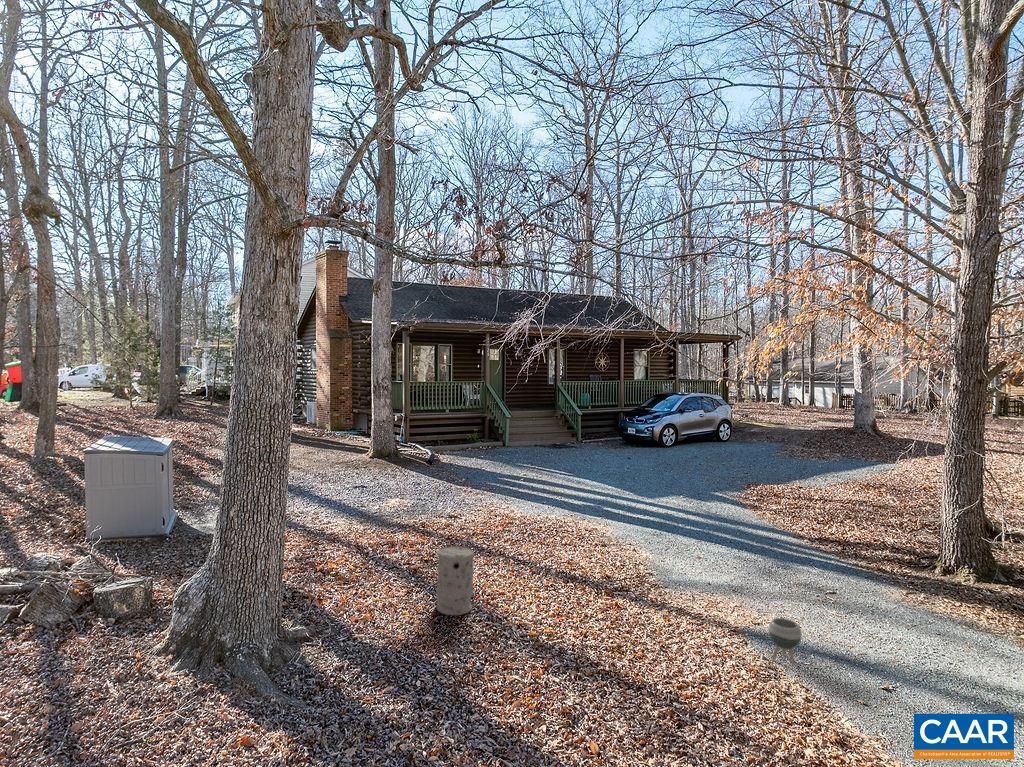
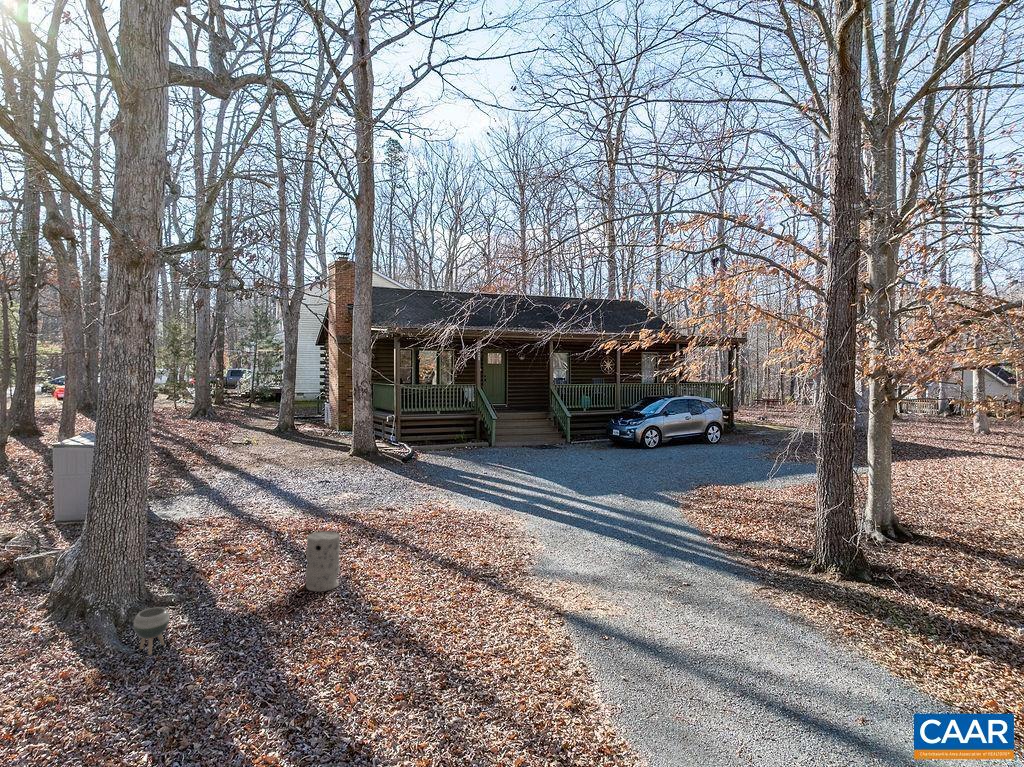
planter: present [769,618,801,665] -> present [134,607,169,655]

